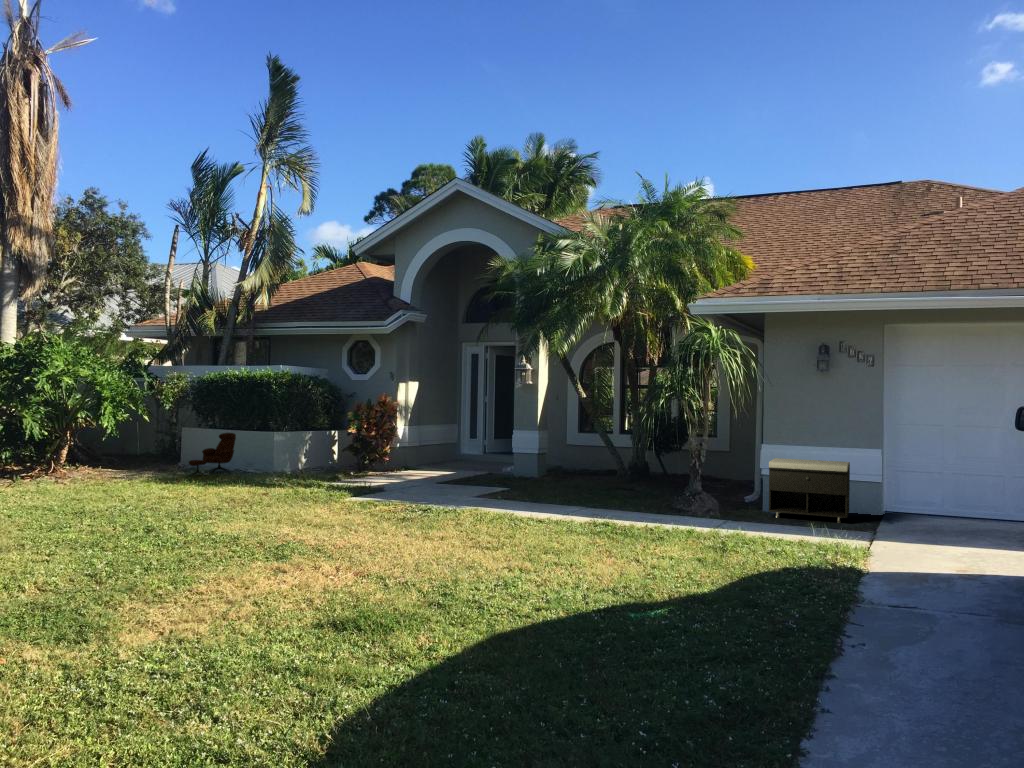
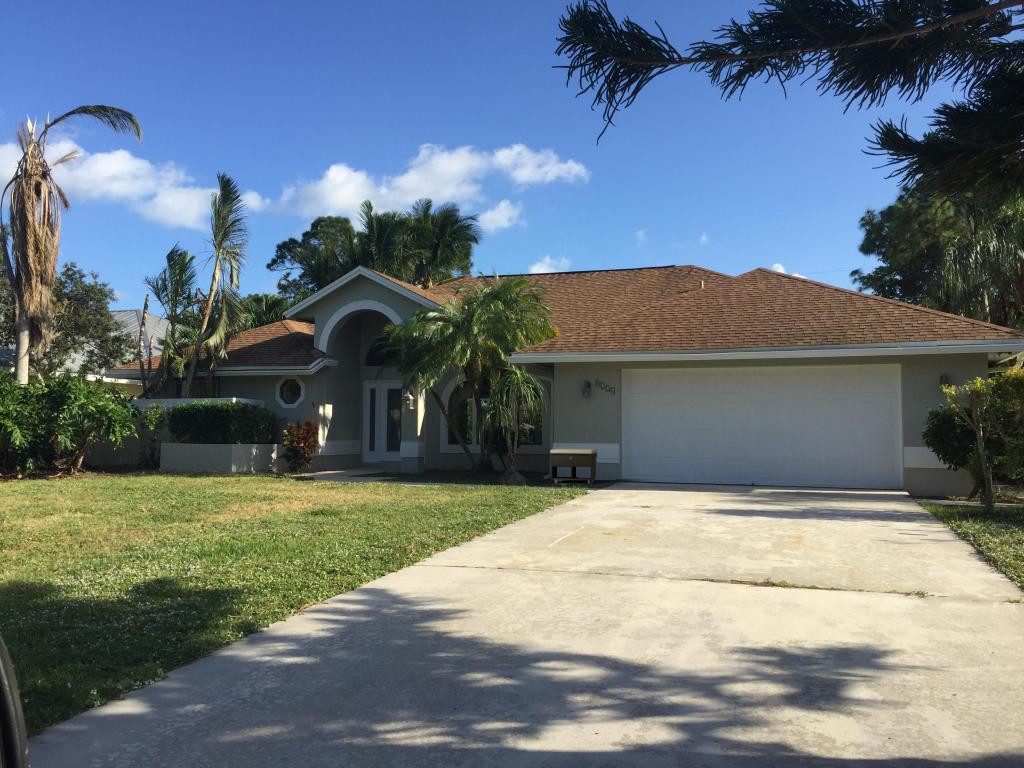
lounge chair: present [189,433,236,475] -> none [171,446,203,476]

